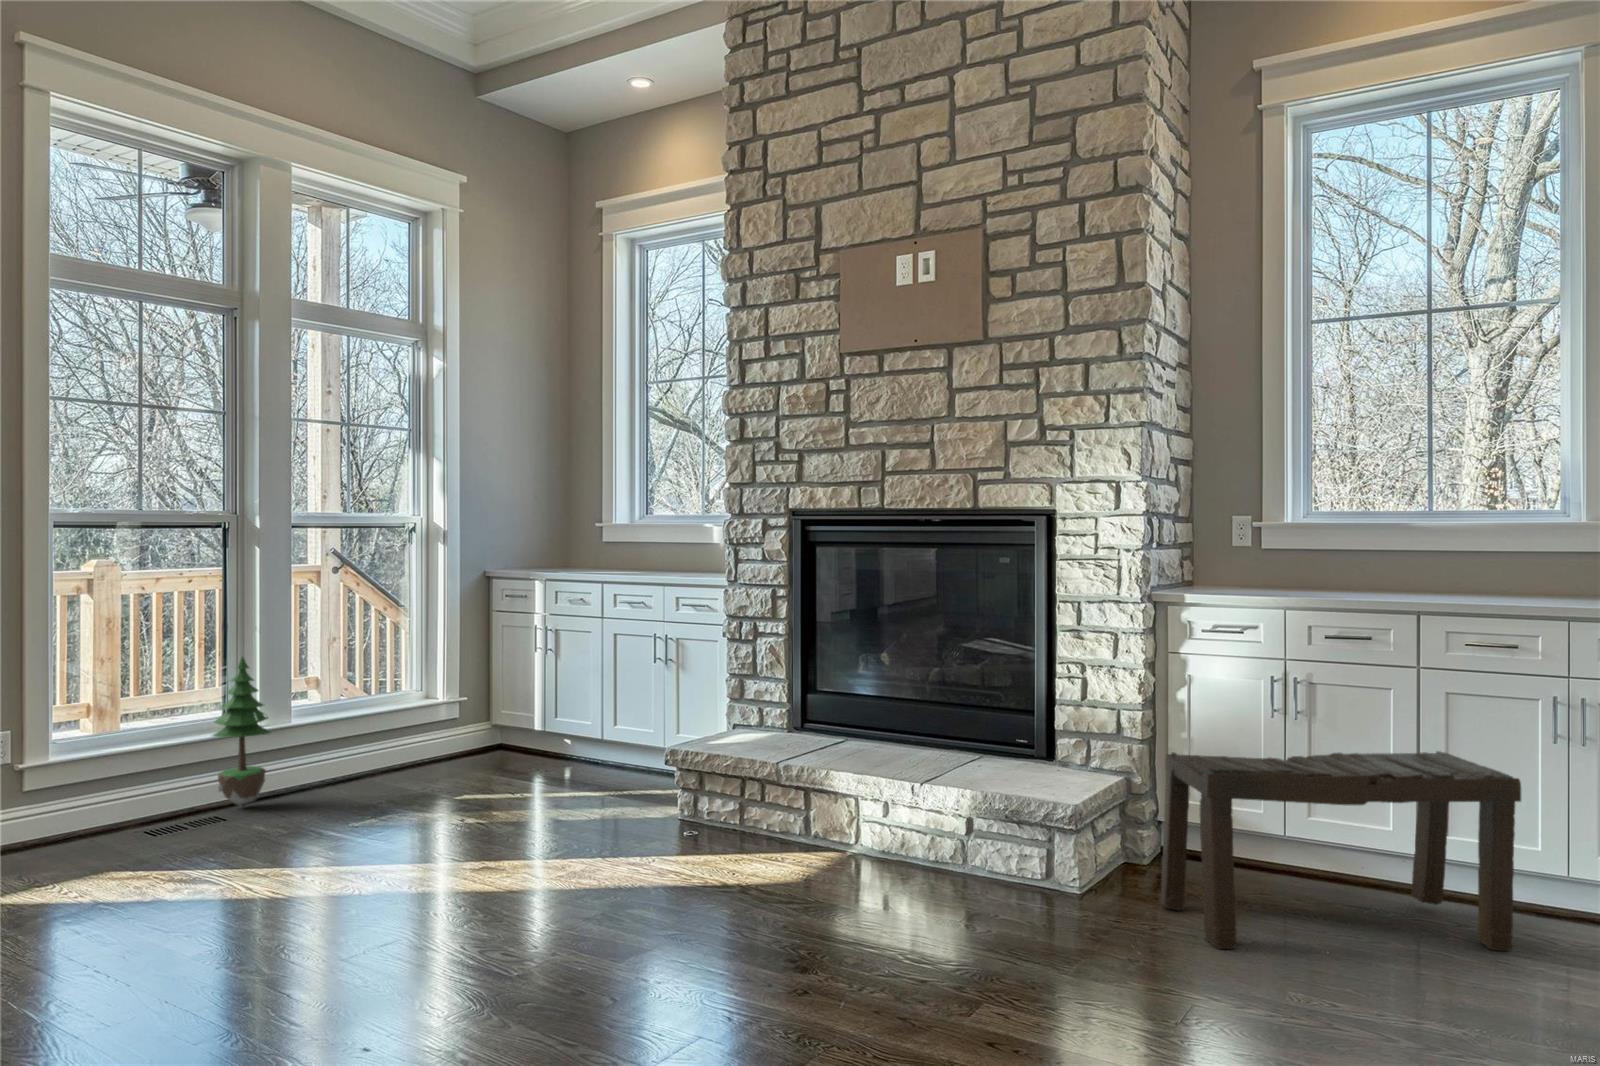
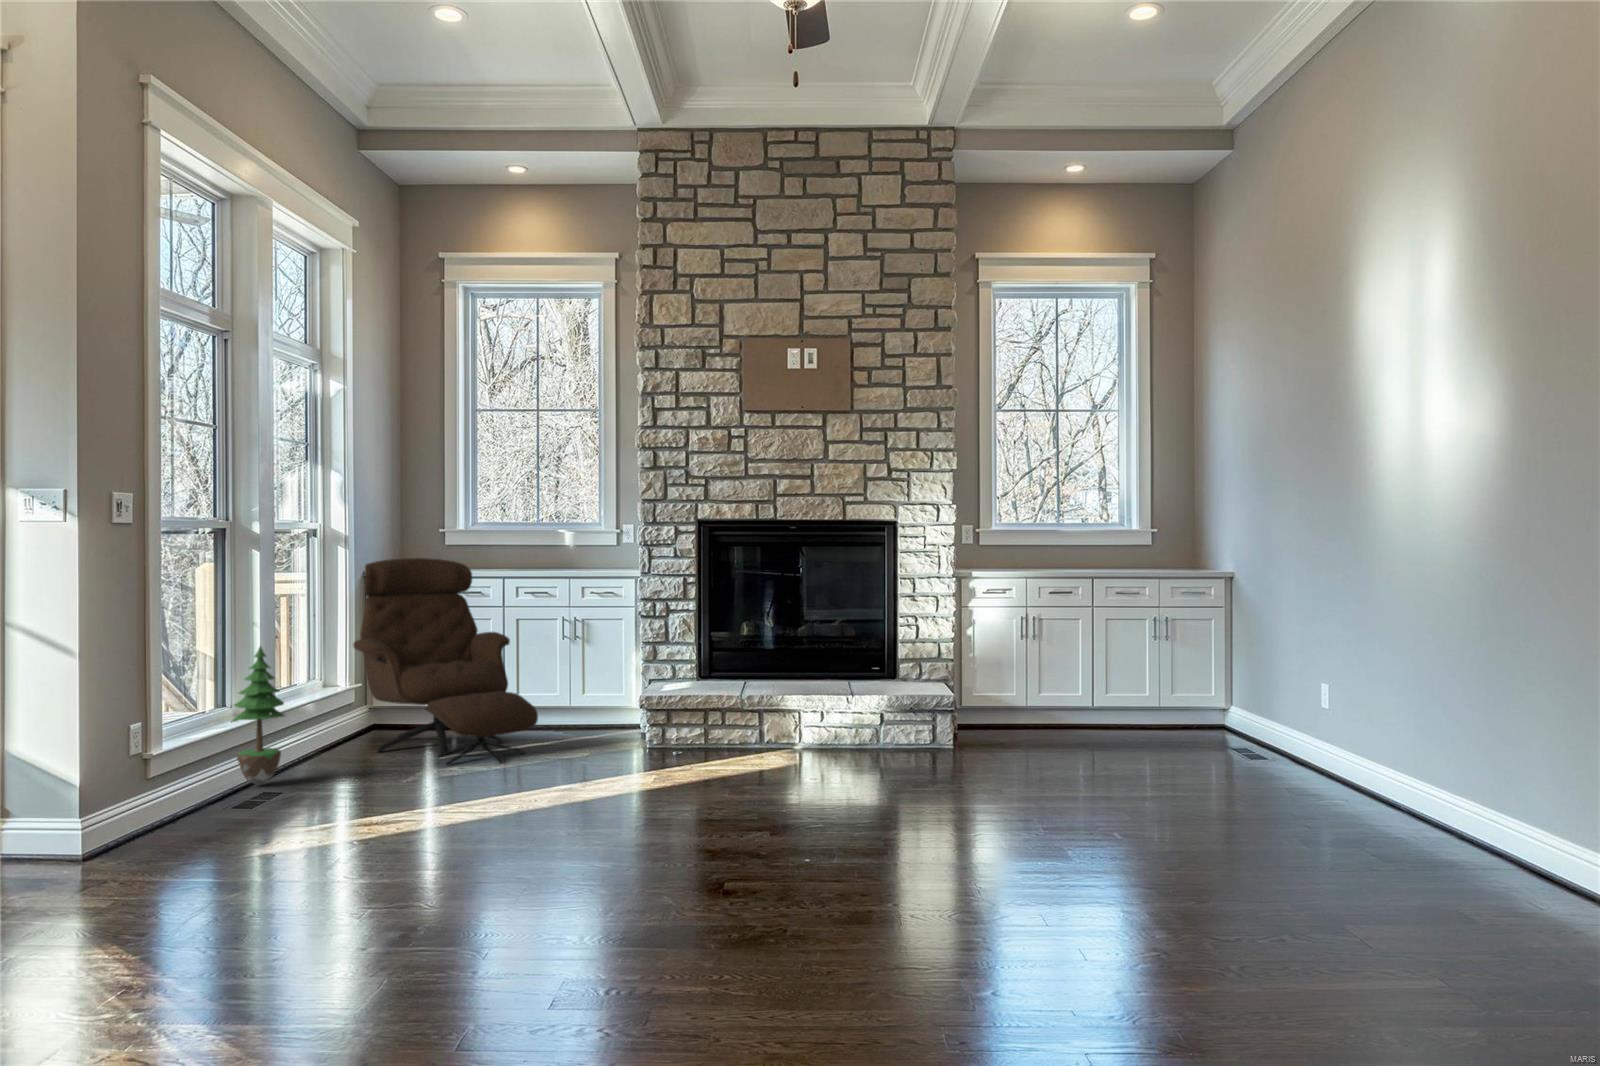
lounge chair: none [420,556,600,815] -> present [353,558,538,766]
bench: present [1161,751,1521,951] -> none [995,650,1159,757]

